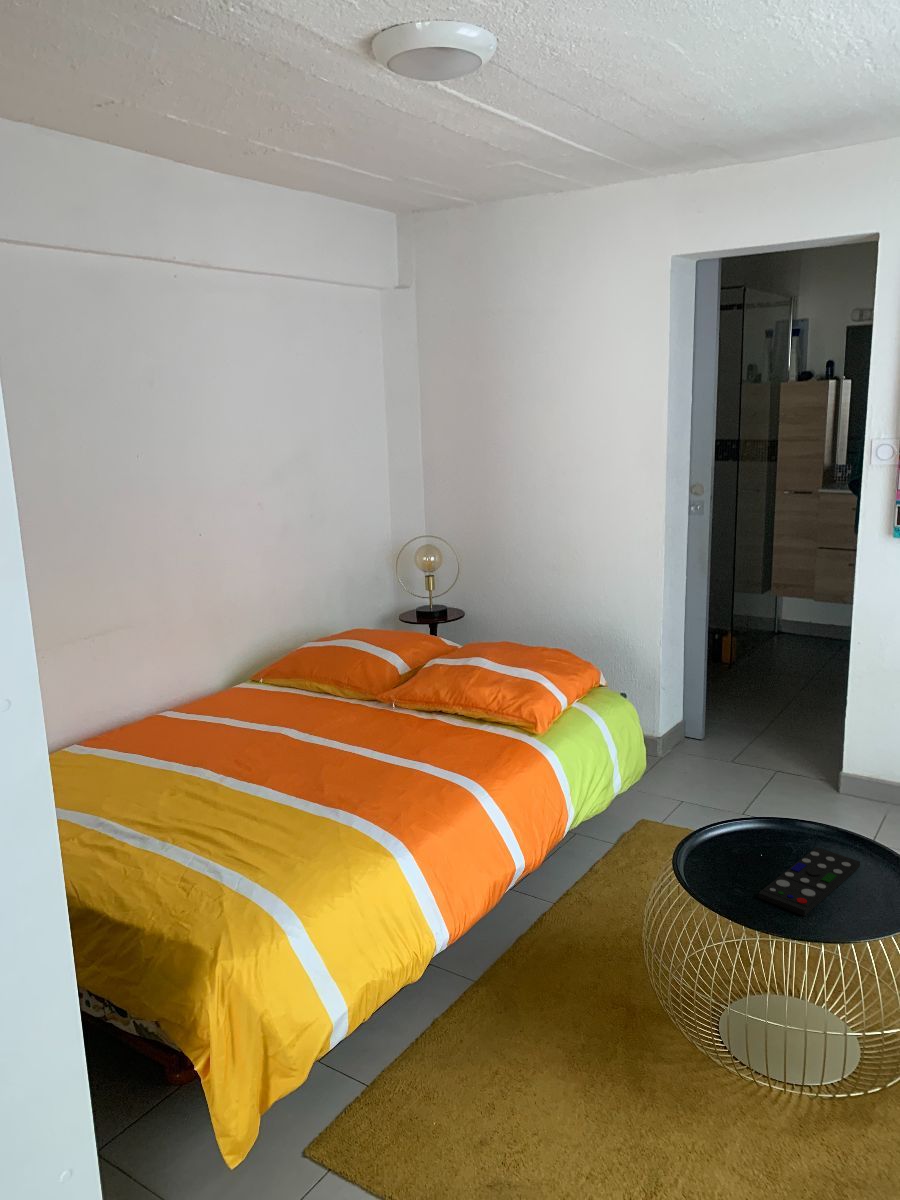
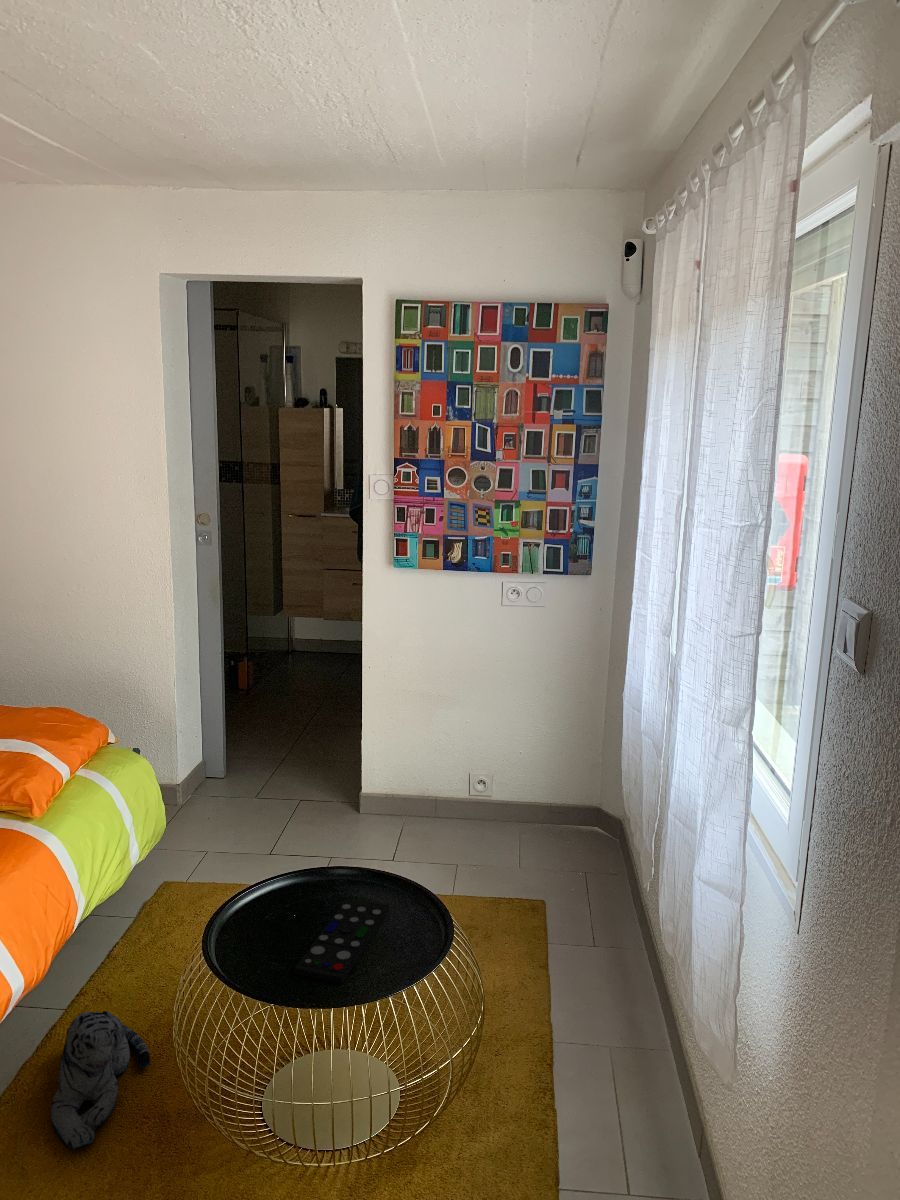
plush toy: none [539,897,621,1004] -> present [51,1011,150,1149]

